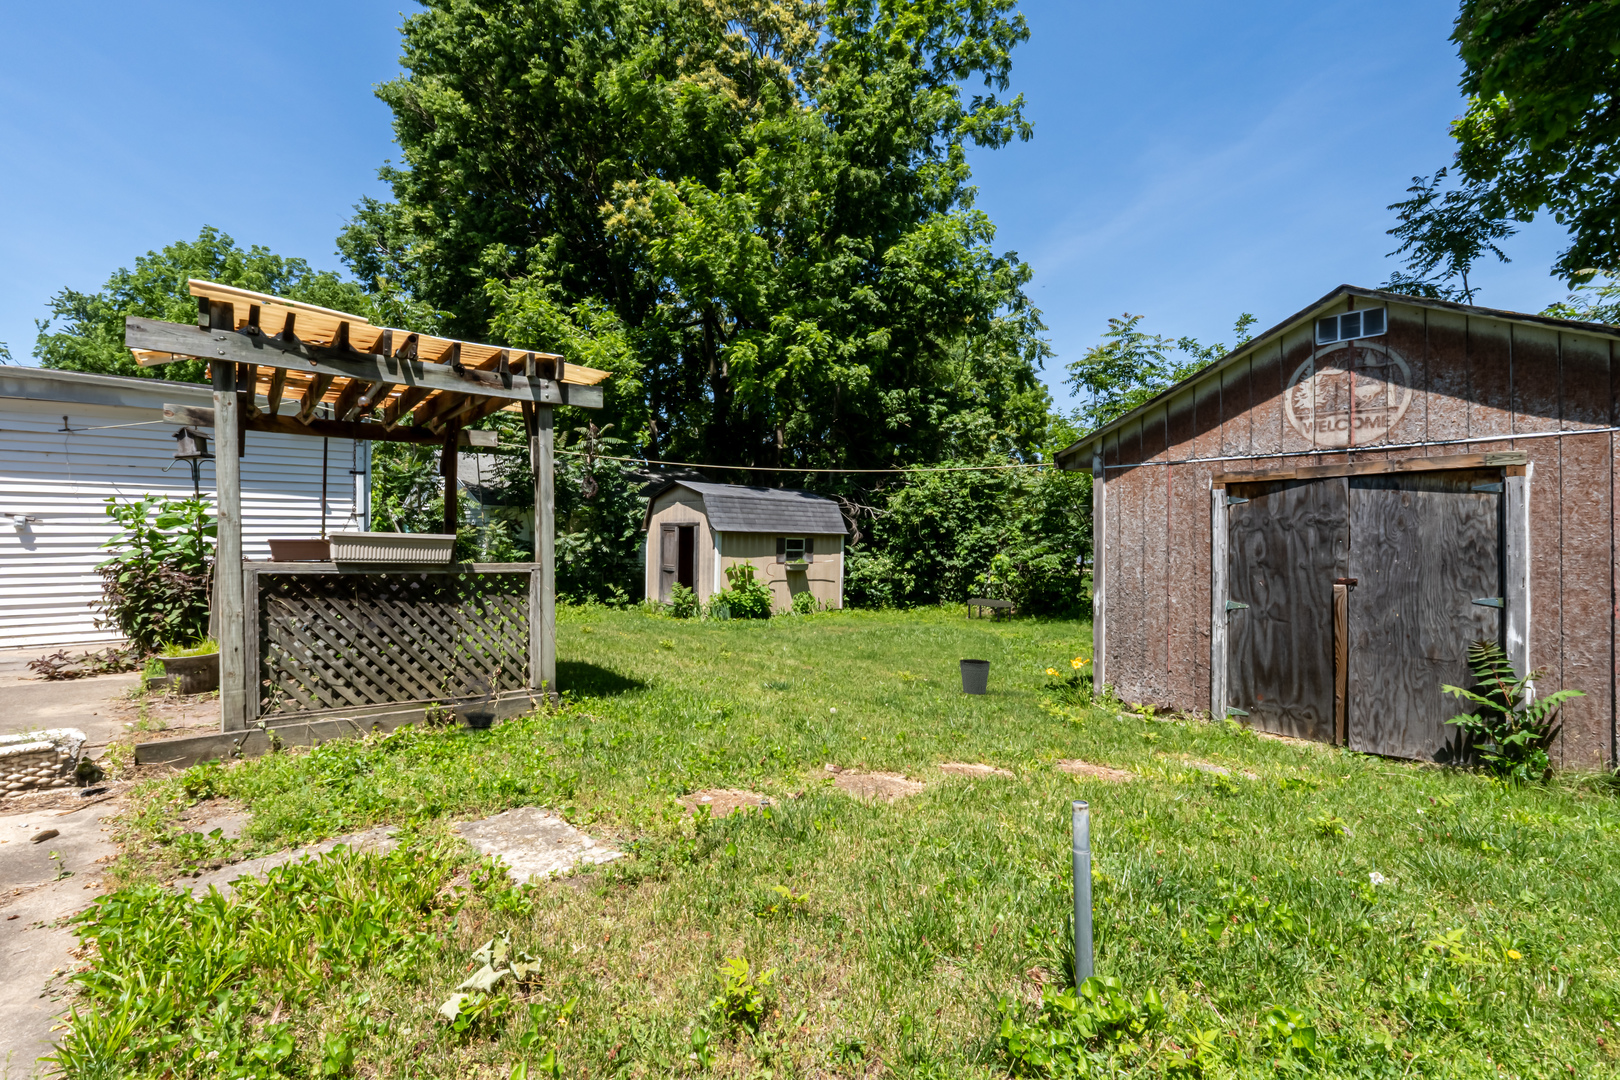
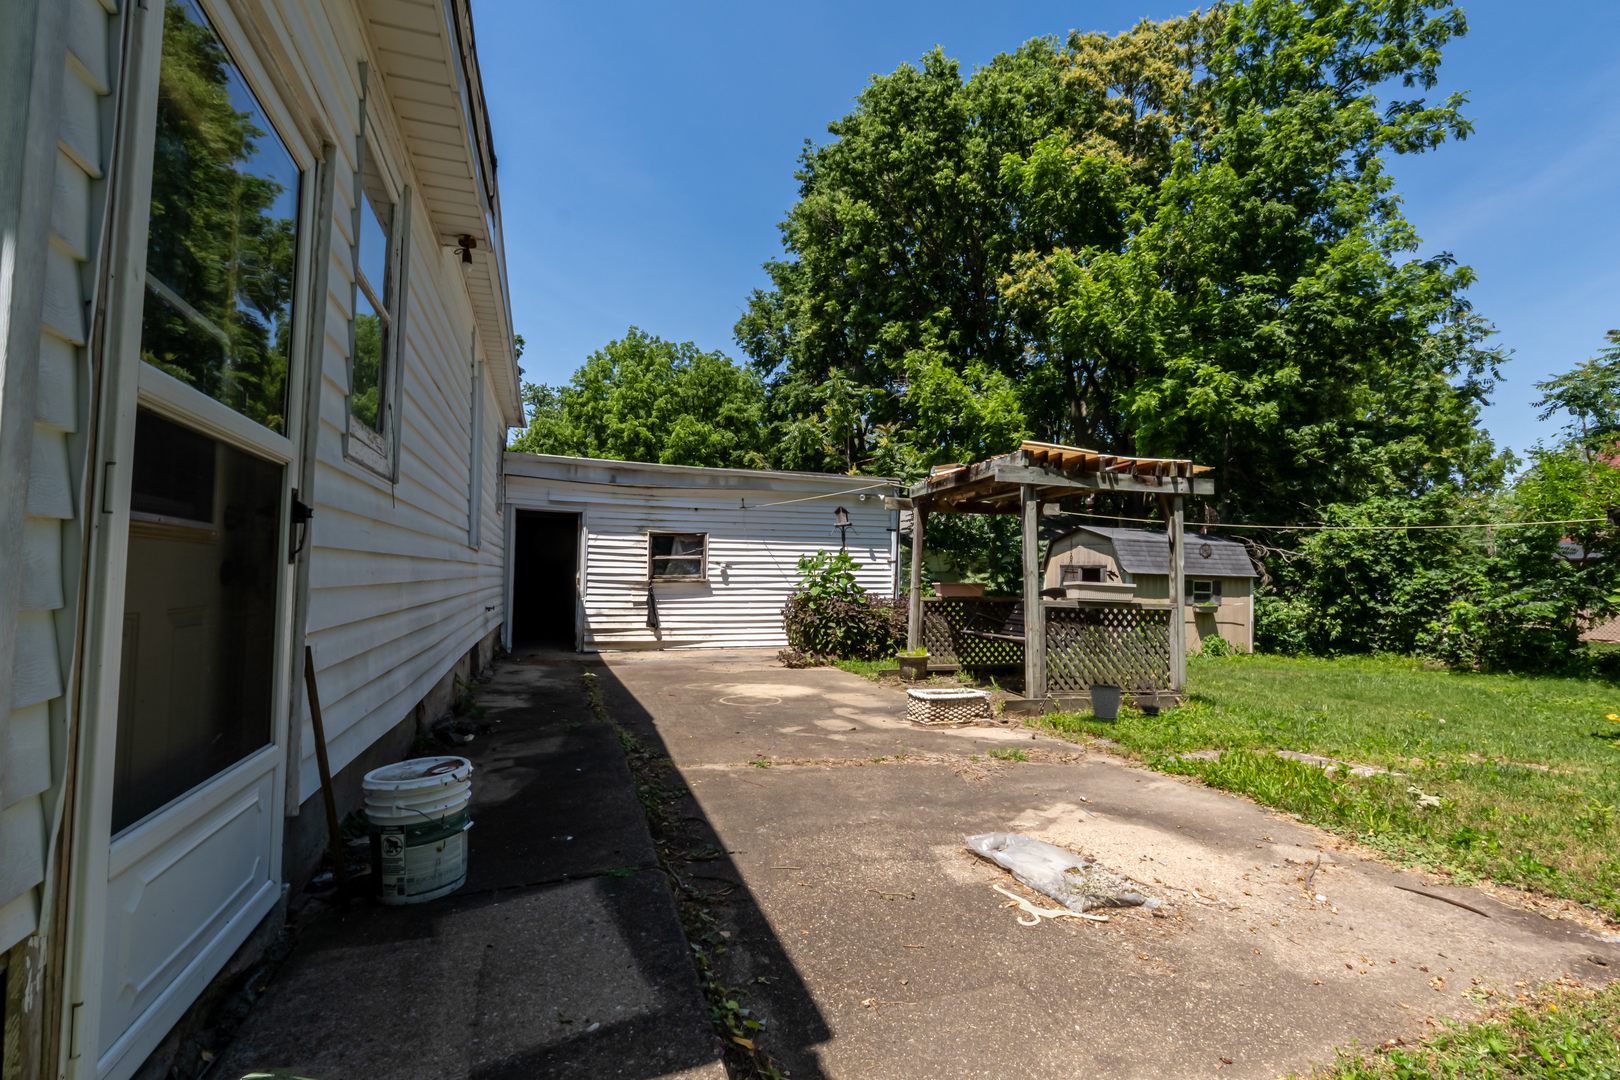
bench: present [968,599,1012,622] -> none [1418,647,1480,672]
bucket: present [958,659,990,694] -> present [1090,684,1121,719]

